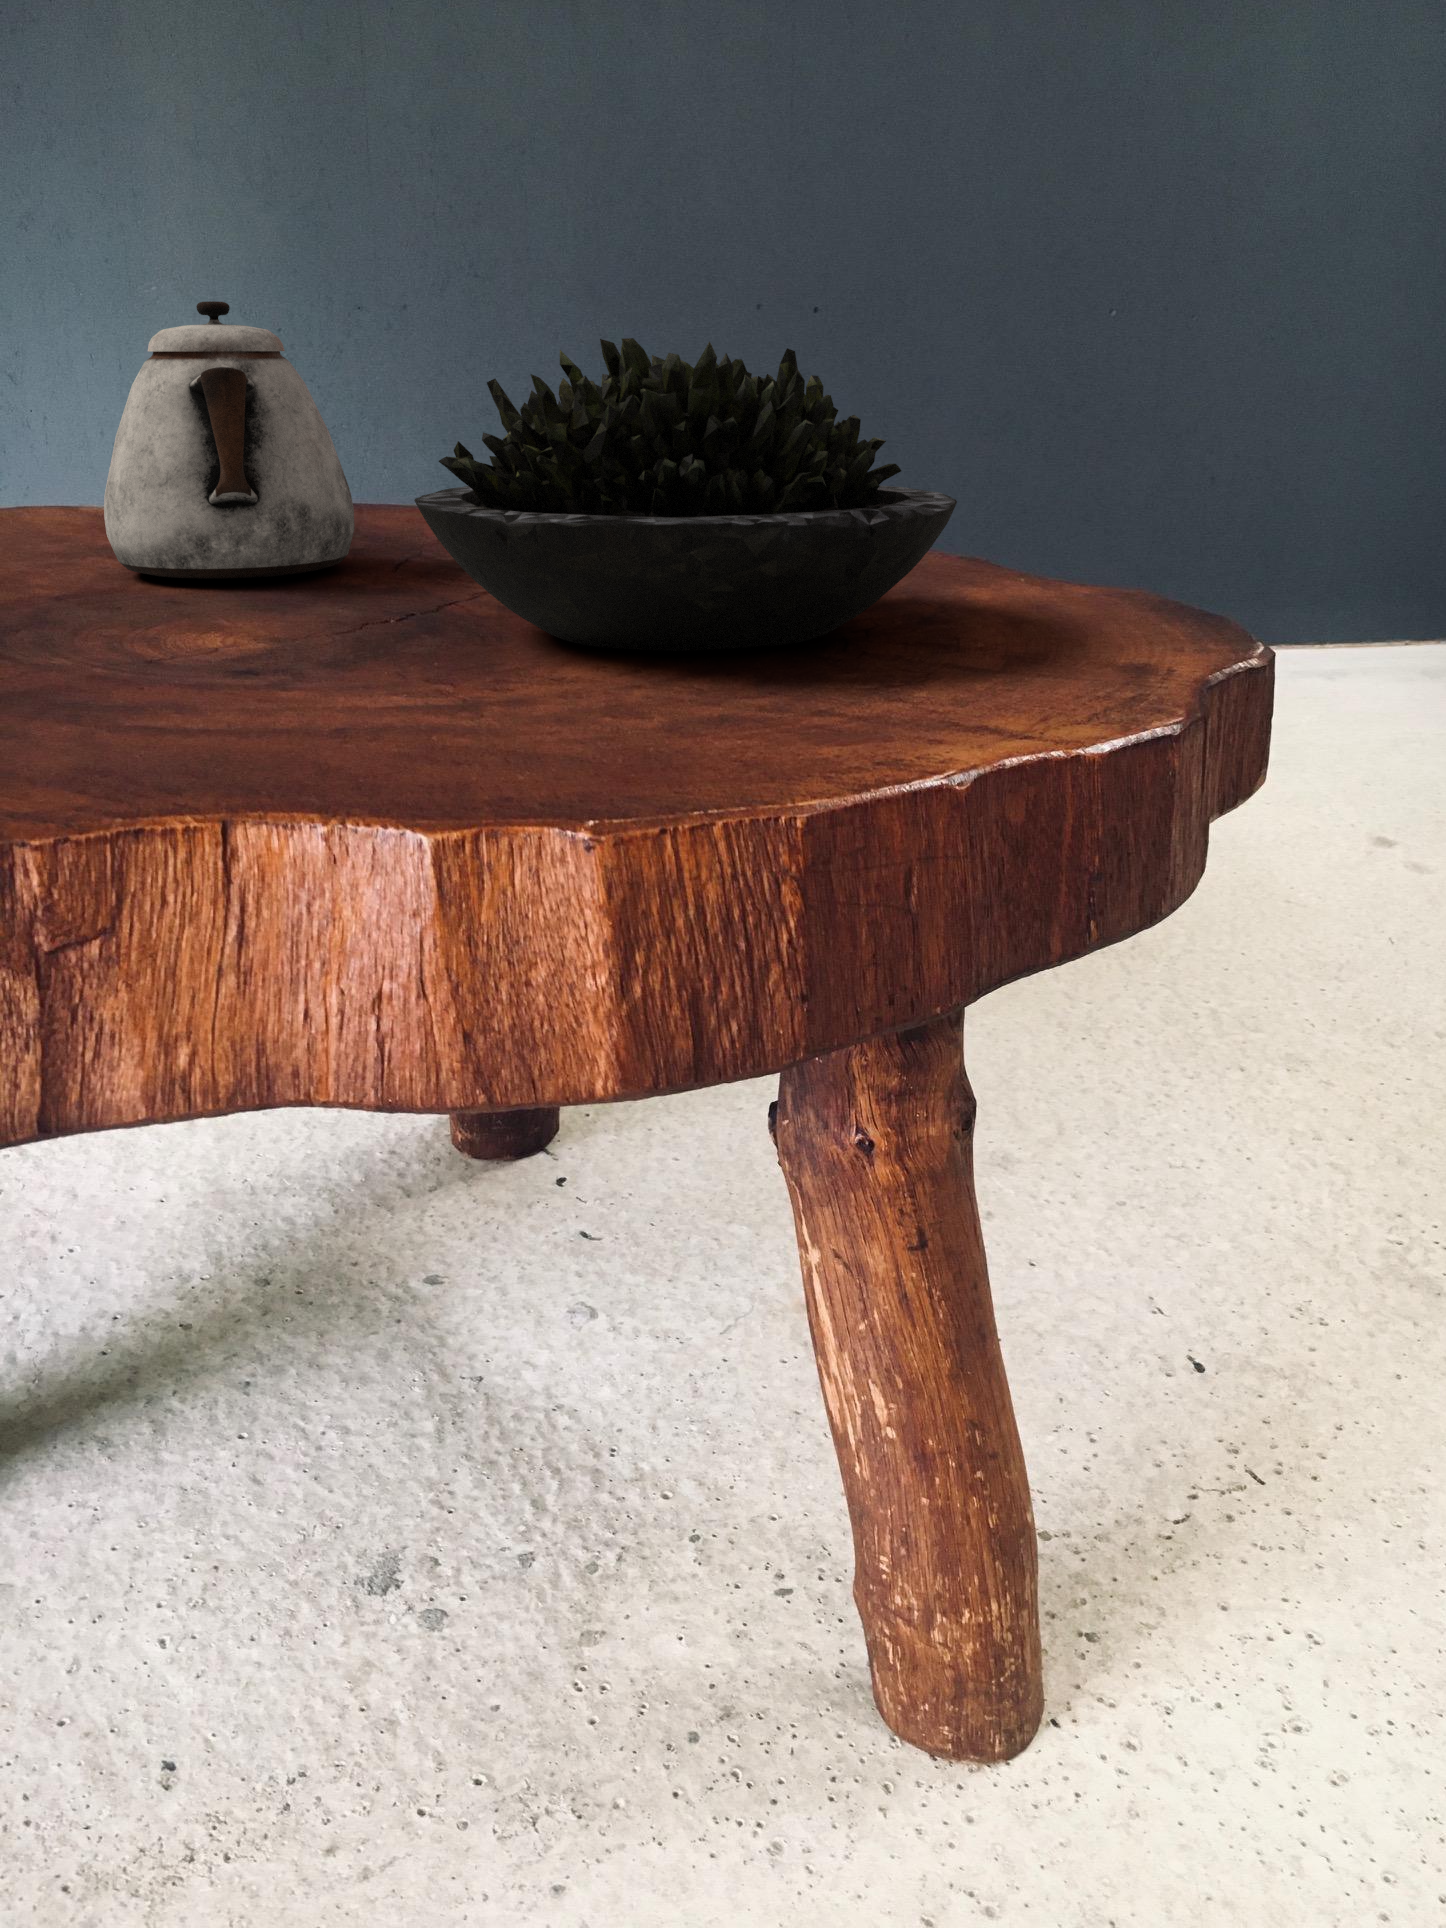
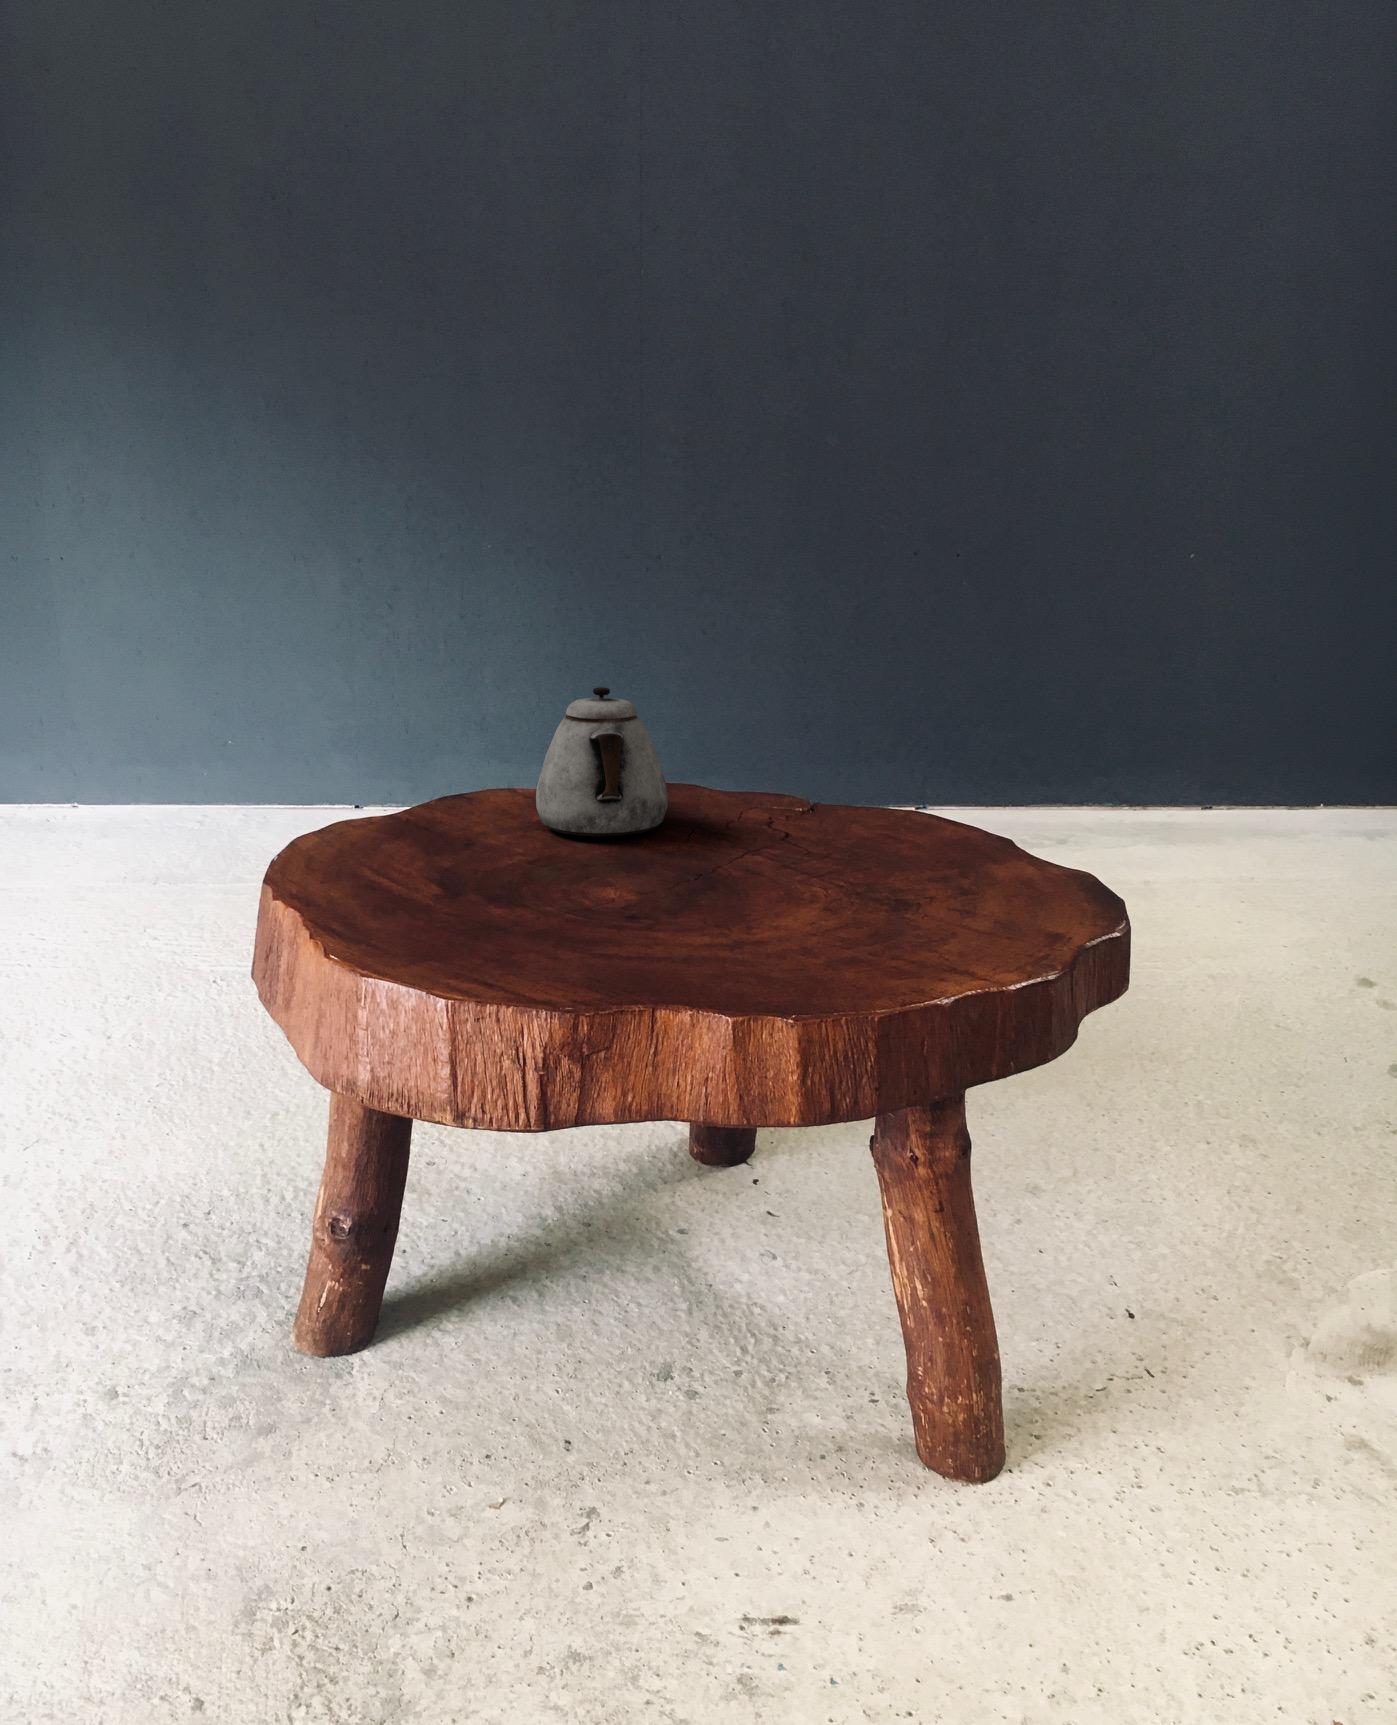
succulent plant: present [414,338,957,651] -> none [712,745,987,909]

